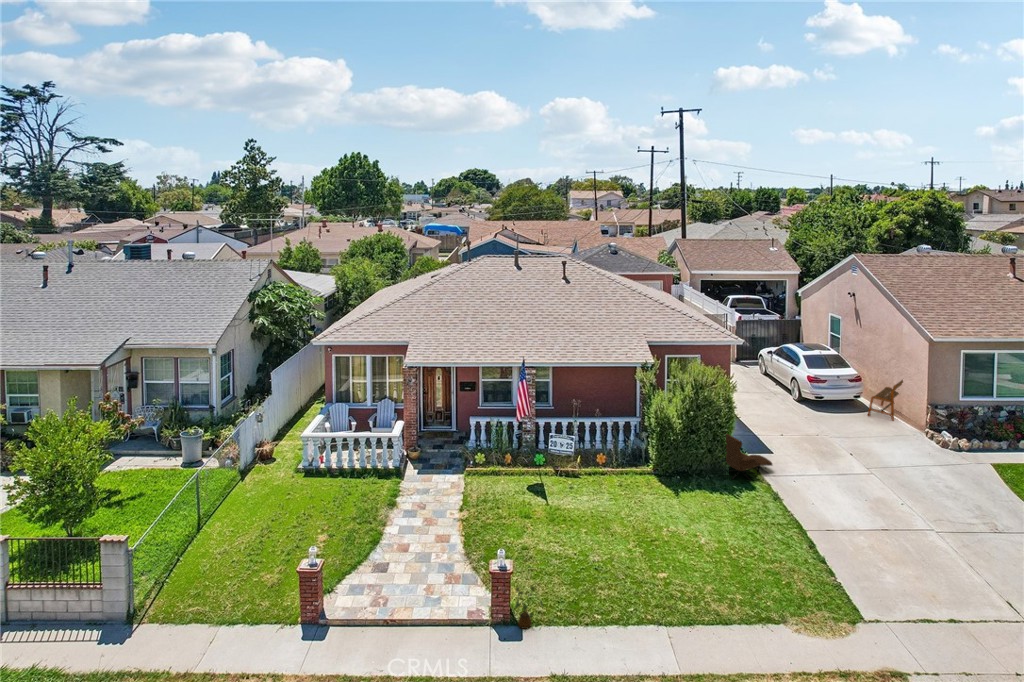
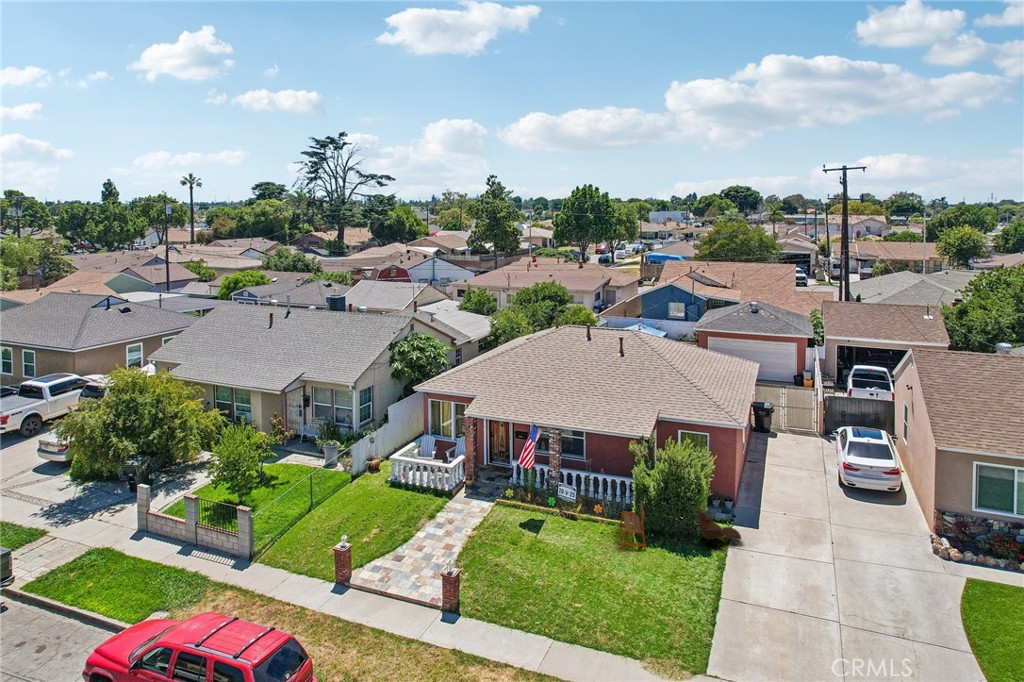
bench: present [868,380,903,421] -> present [620,501,646,551]
house plant: present [515,586,543,629] -> none [451,587,471,619]

